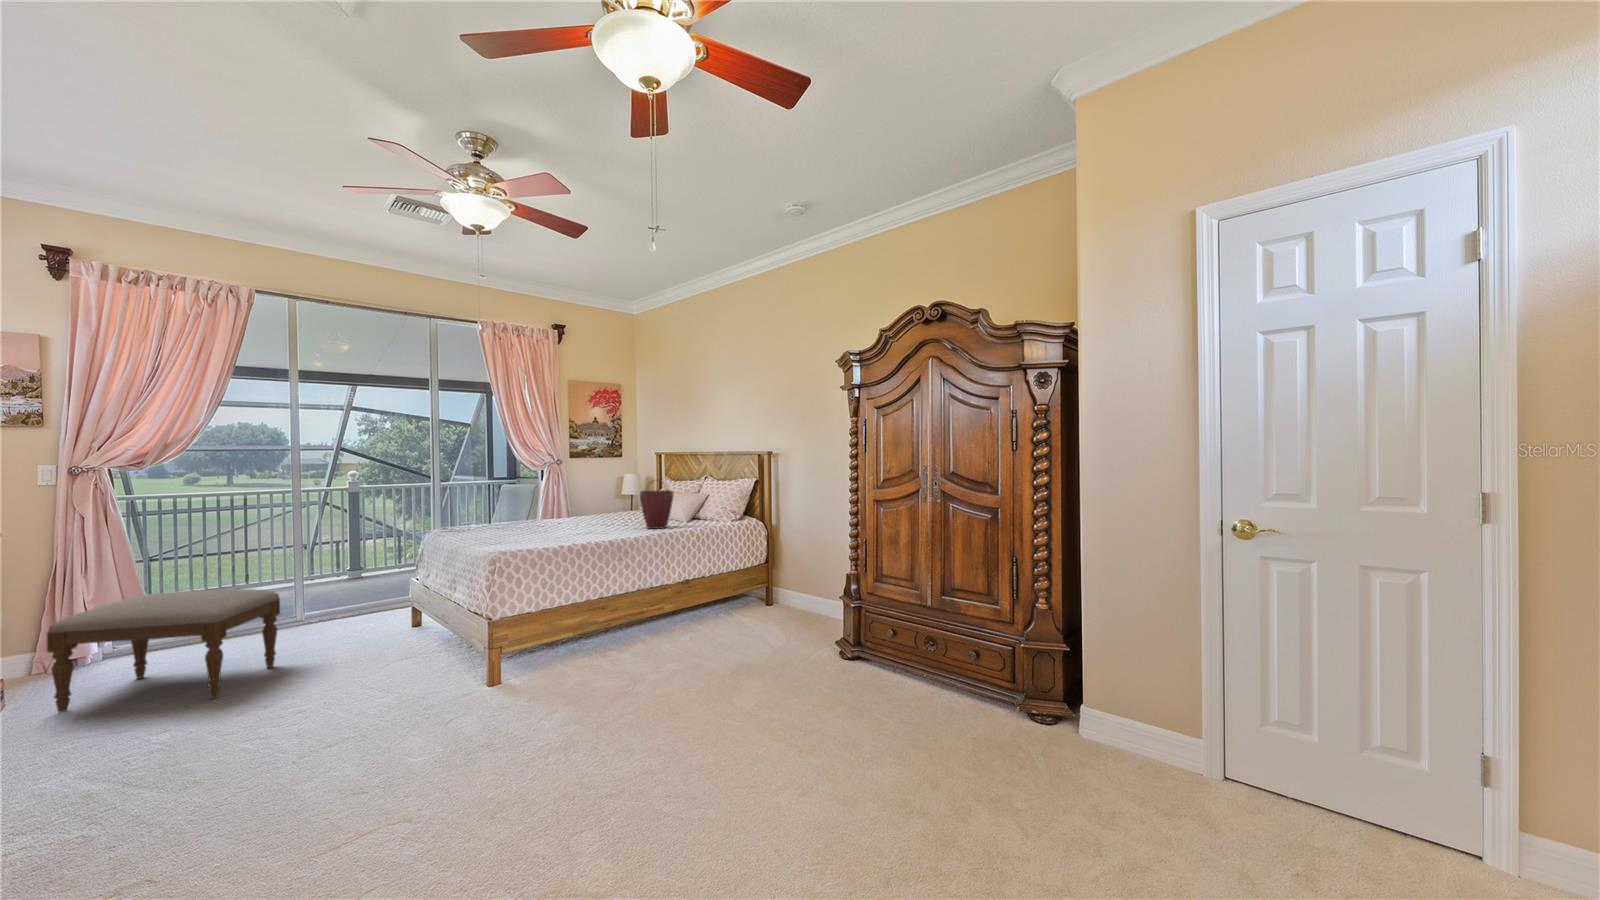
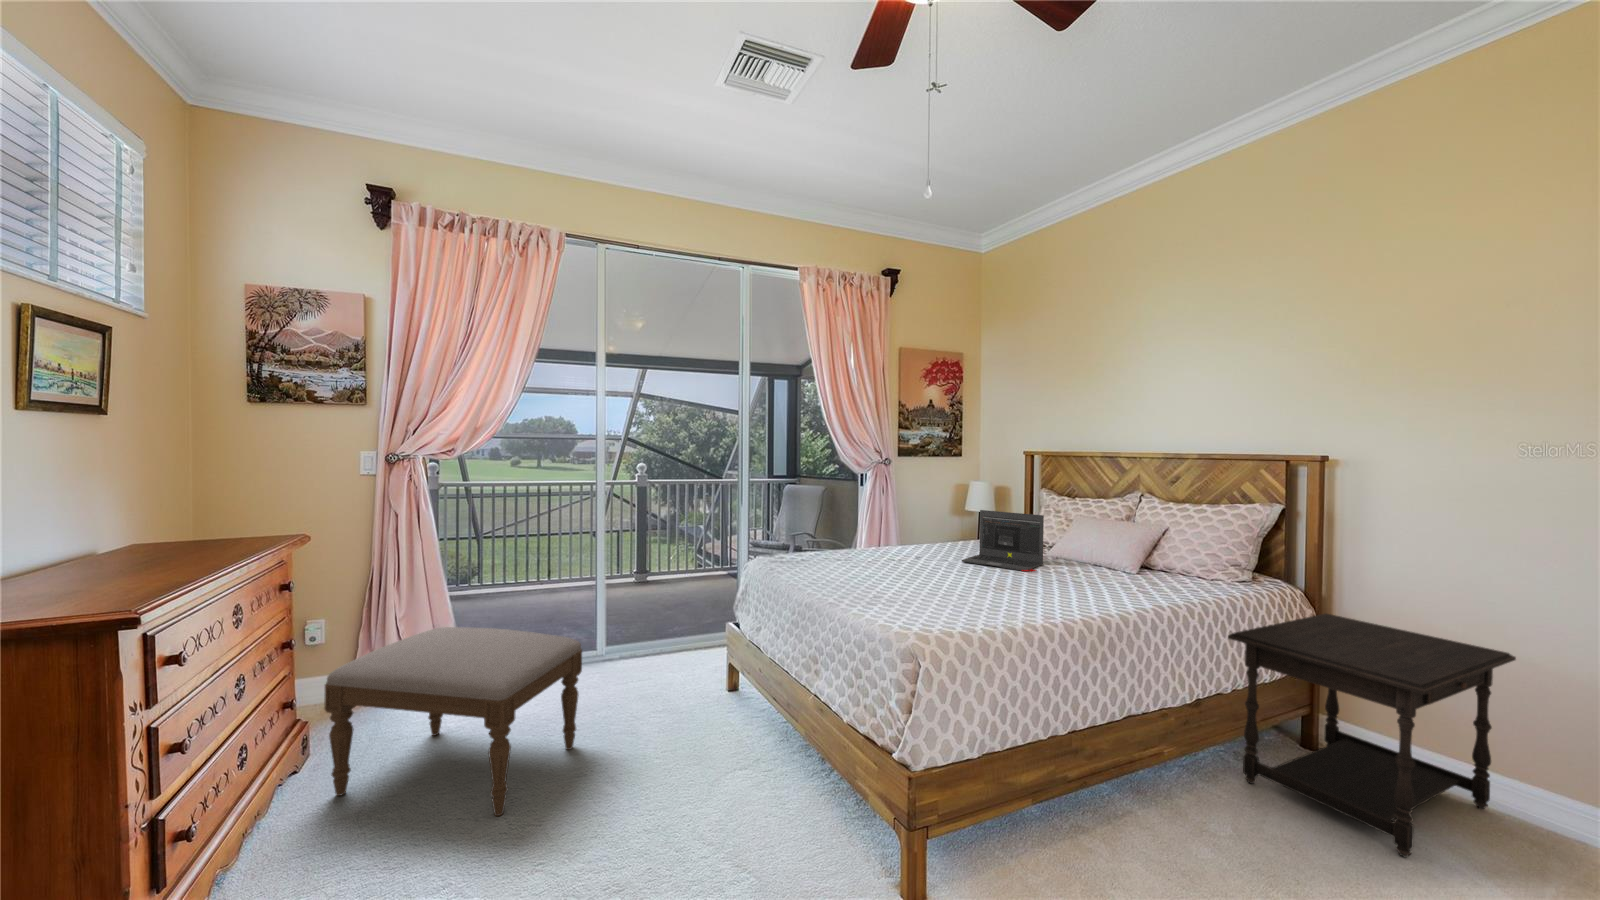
handbag: present [640,480,674,529] -> none [1087,500,1154,592]
laptop: none [582,492,633,526] -> present [961,510,1044,572]
side table: none [705,535,823,633] -> present [1228,614,1516,857]

